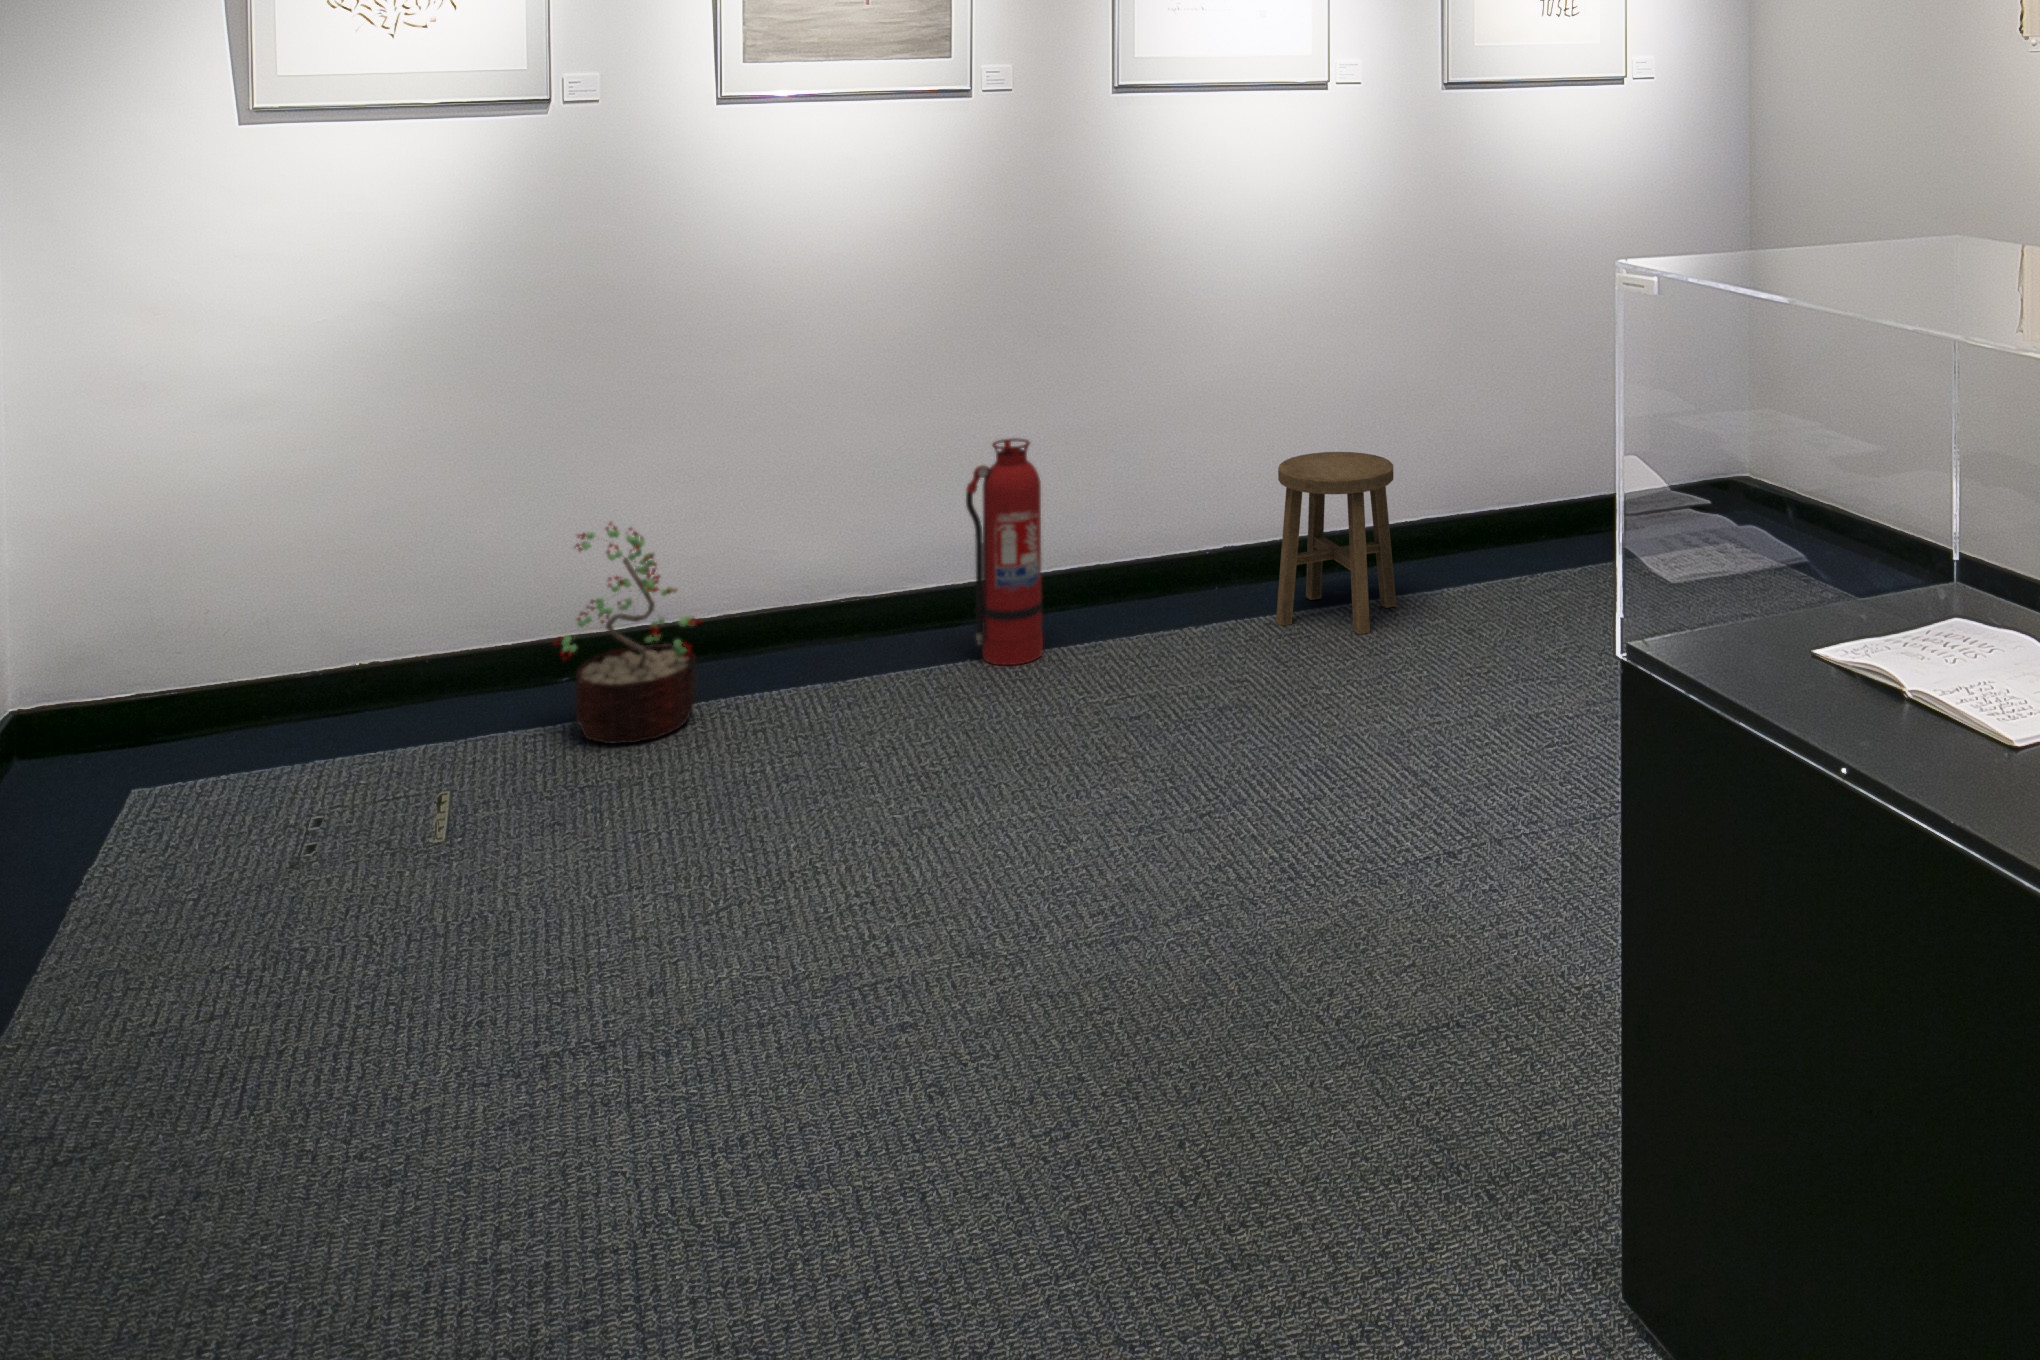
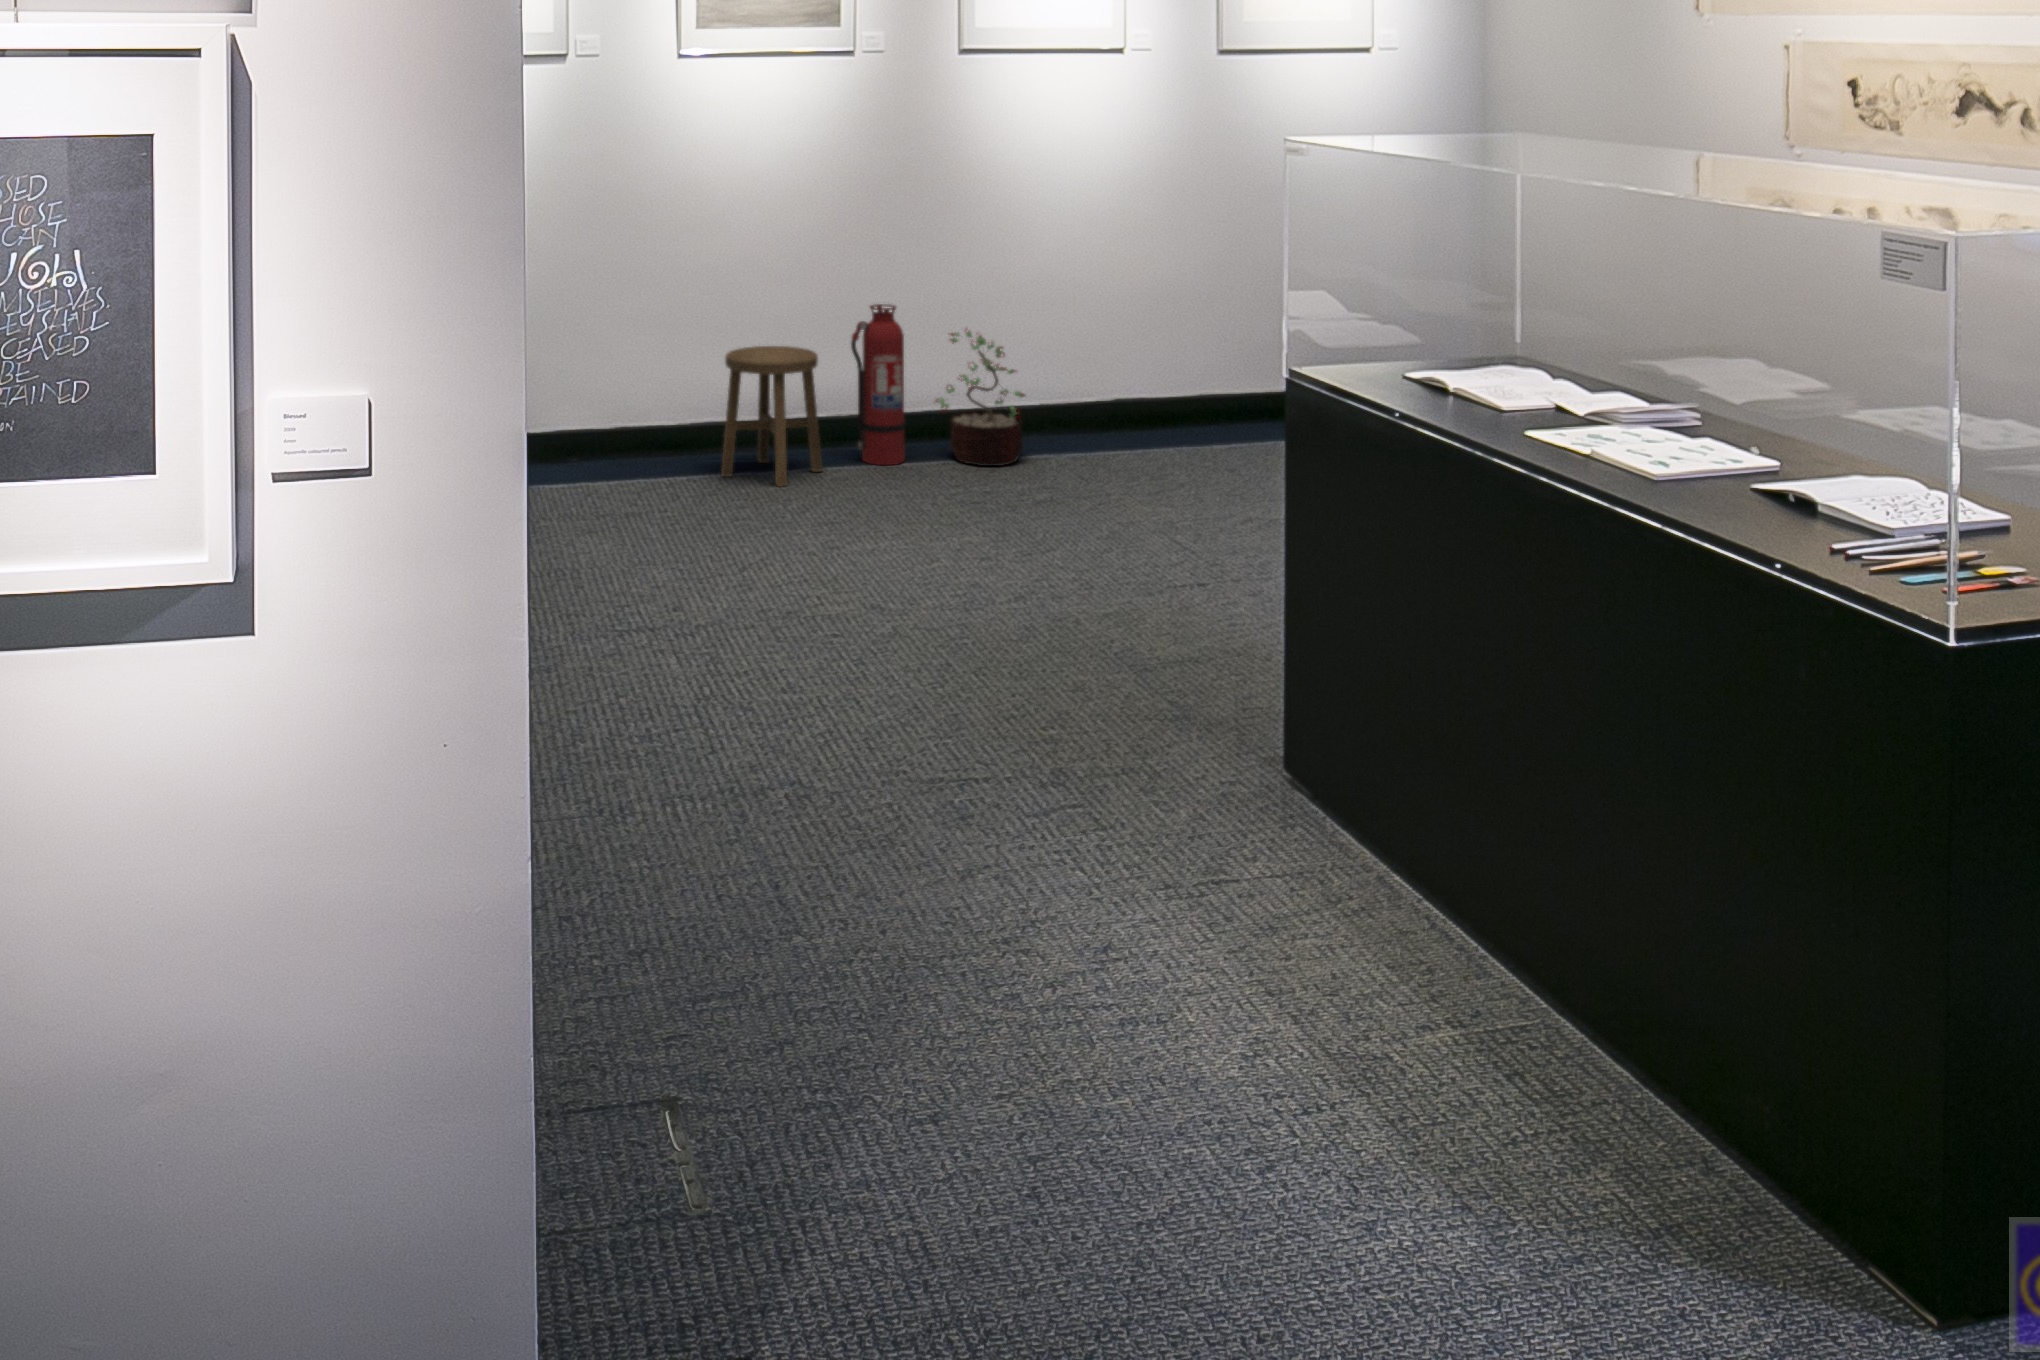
stool: present [1276,452,1396,635] -> present [721,346,822,487]
decorative plant: present [554,521,701,744] -> present [936,330,1025,466]

